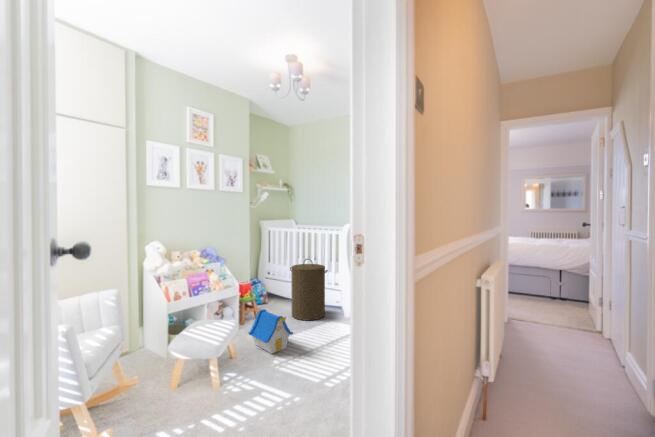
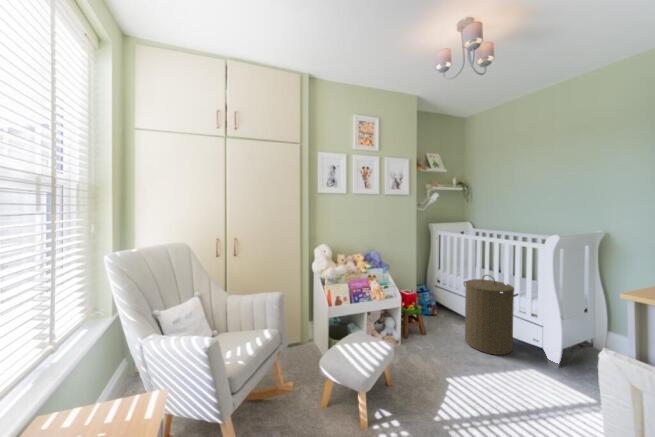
toy house: present [248,308,293,354] -> none [408,330,466,394]

